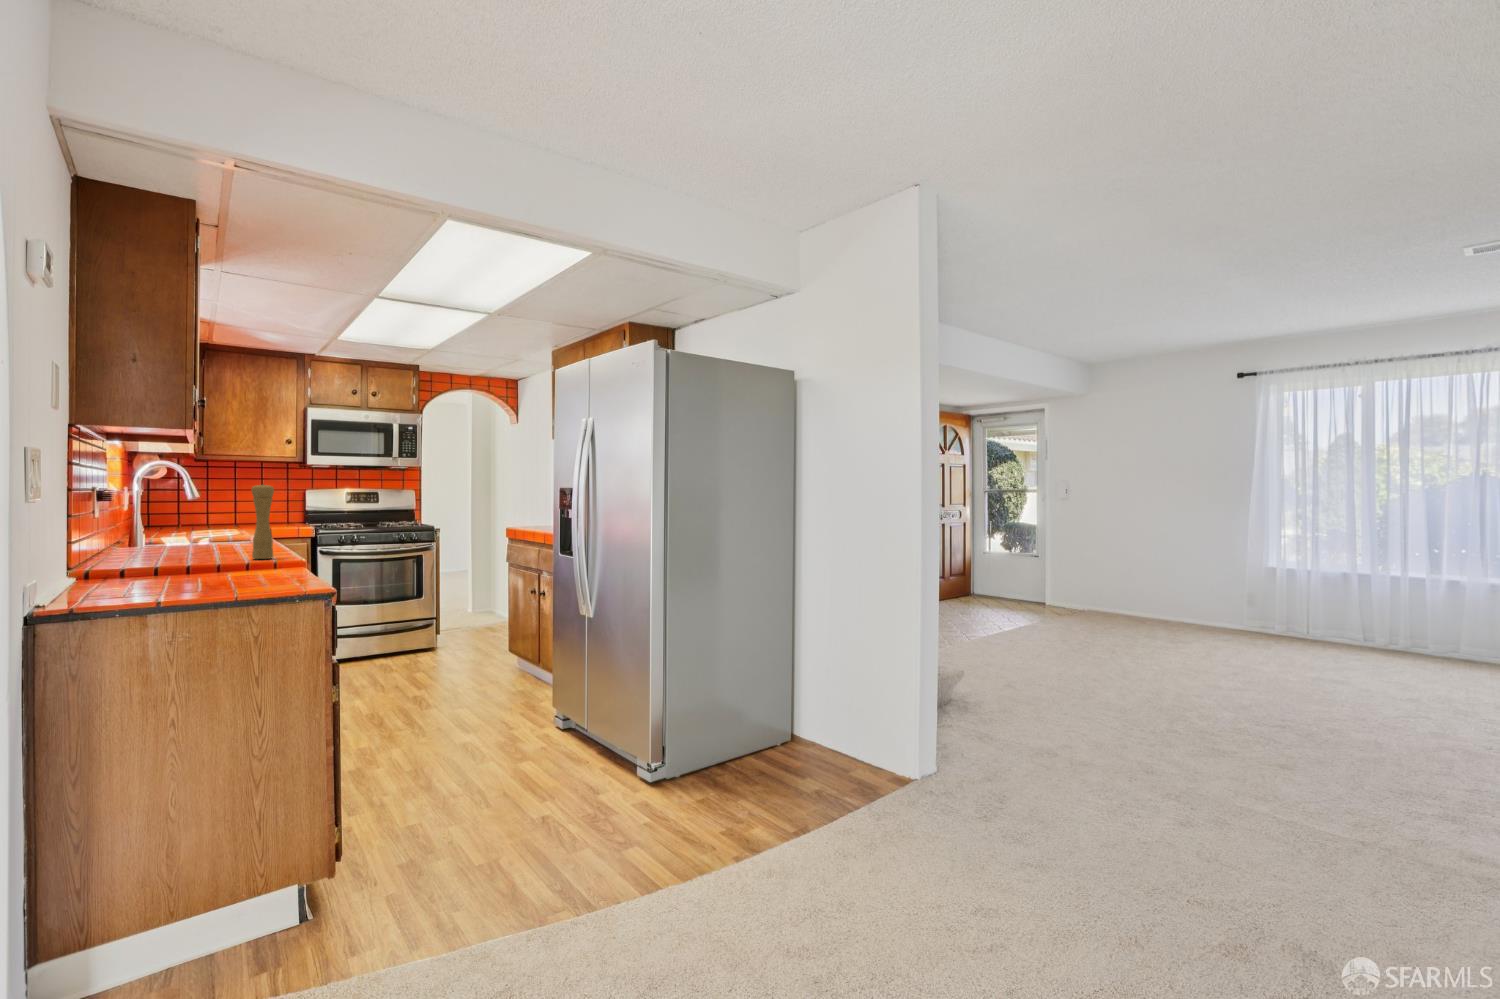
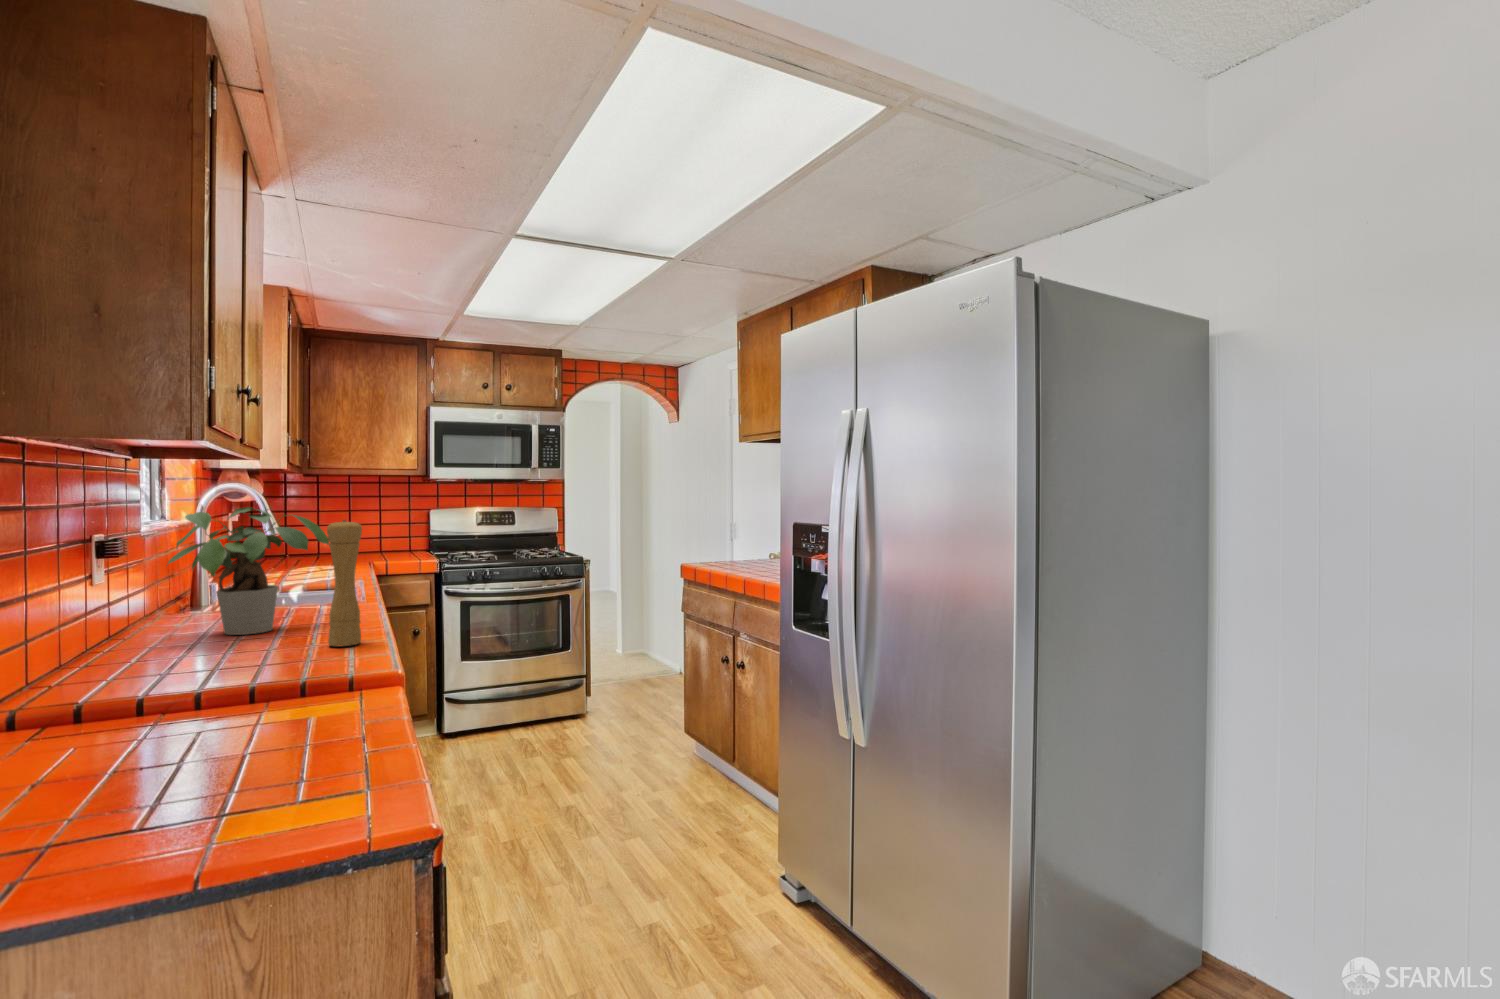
potted plant: none [141,476,246,556] -> present [168,507,329,635]

